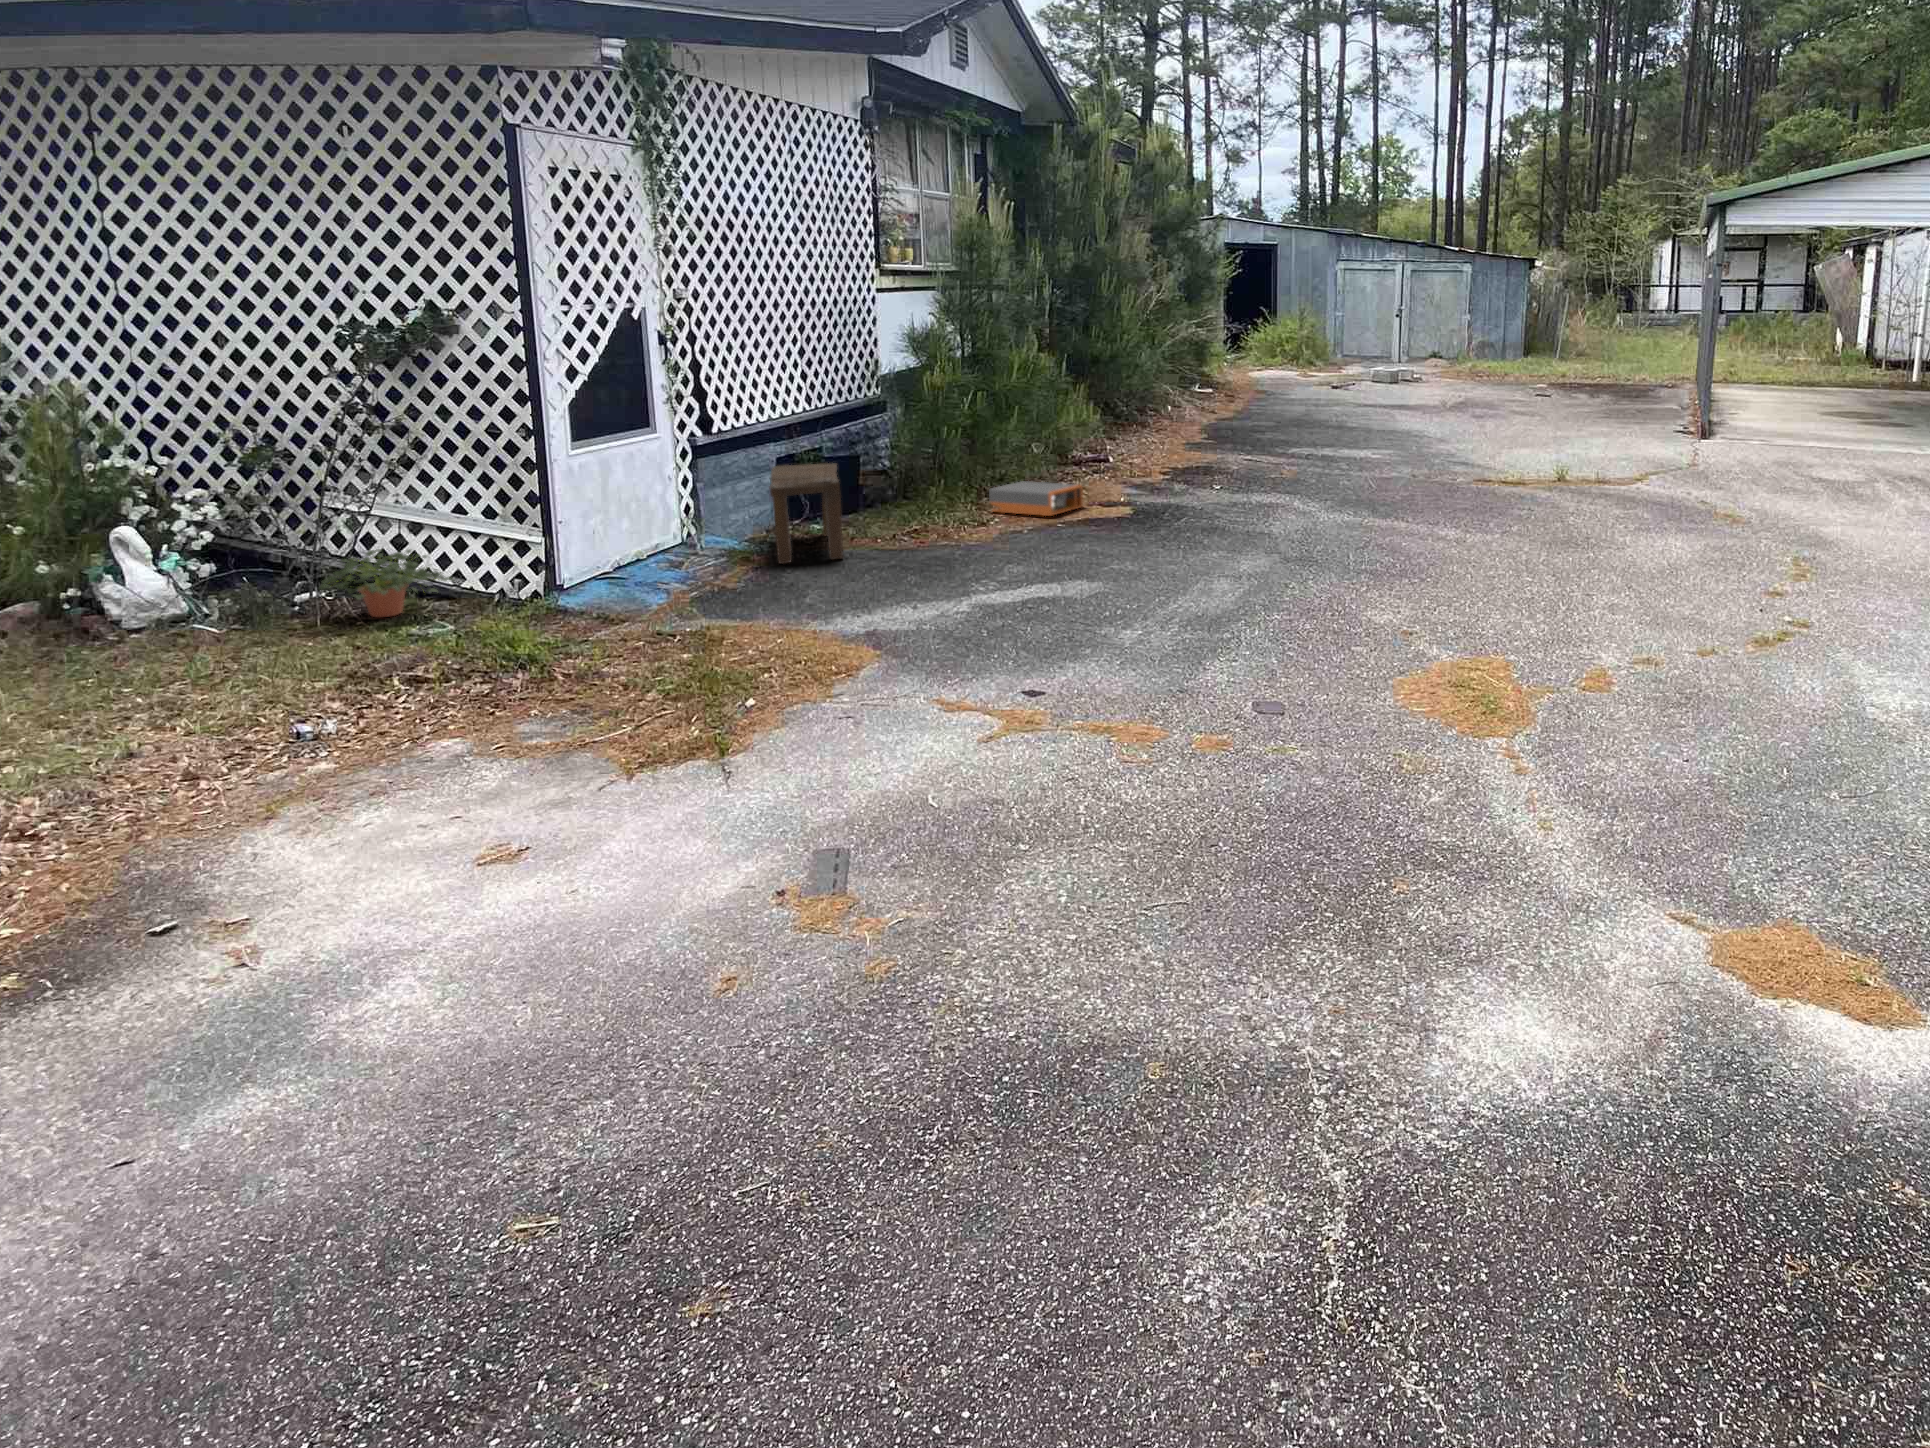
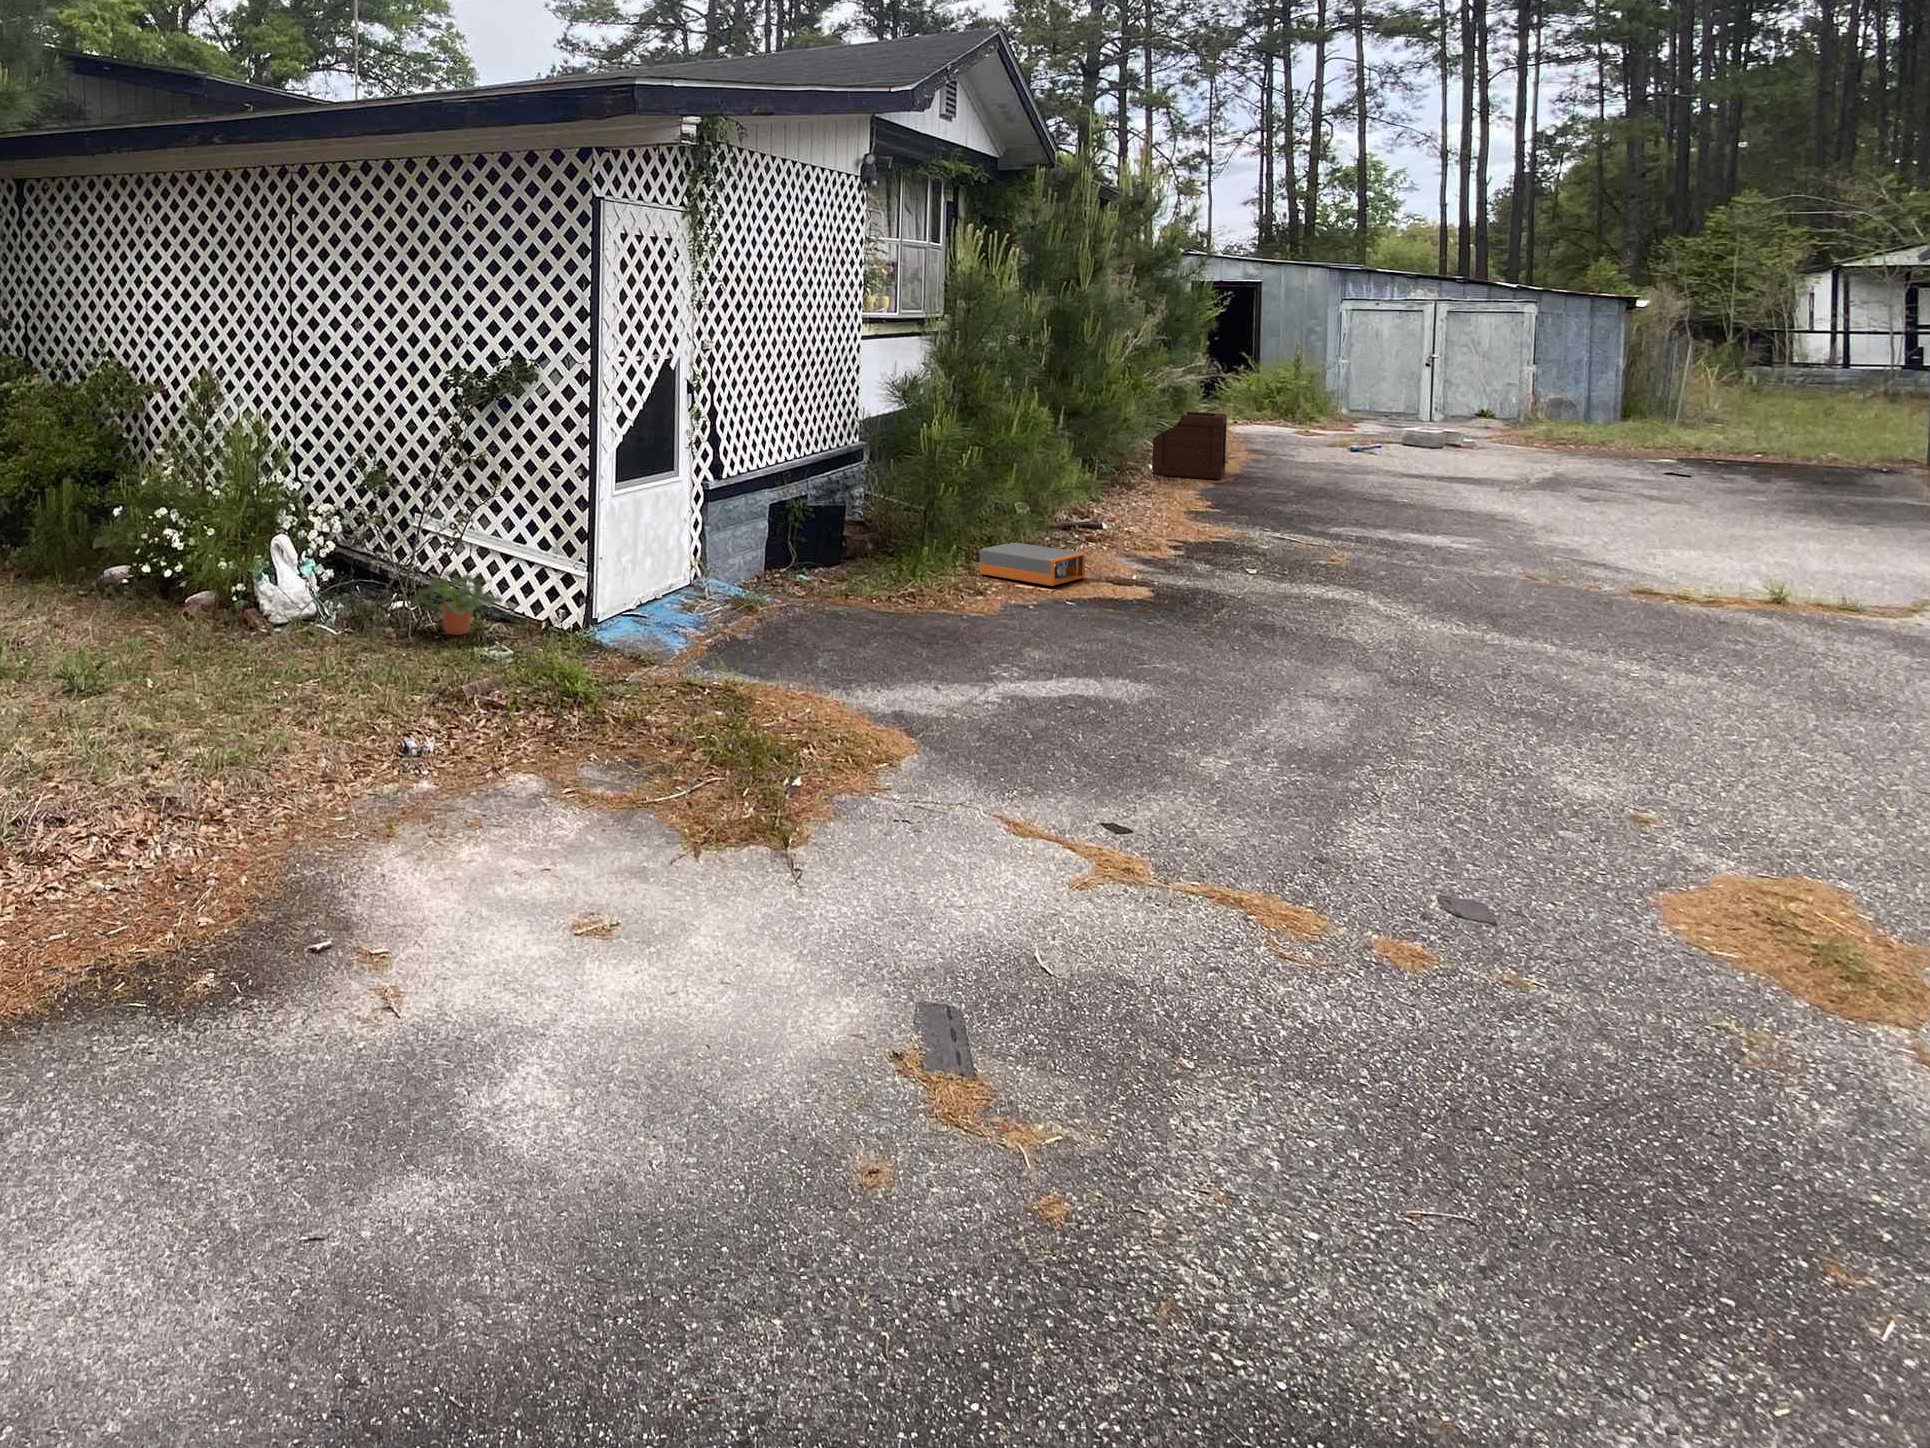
wooden crate: none [1173,360,1235,419] -> present [1152,412,1227,479]
bench: present [770,463,843,564] -> none [768,512,844,616]

